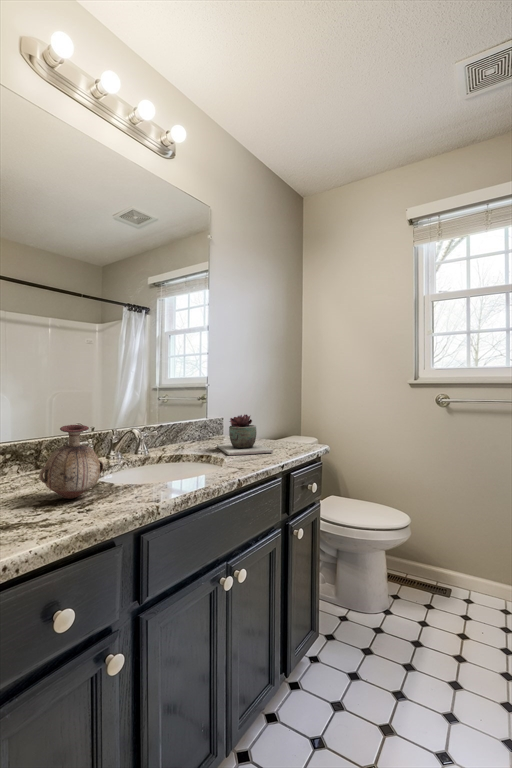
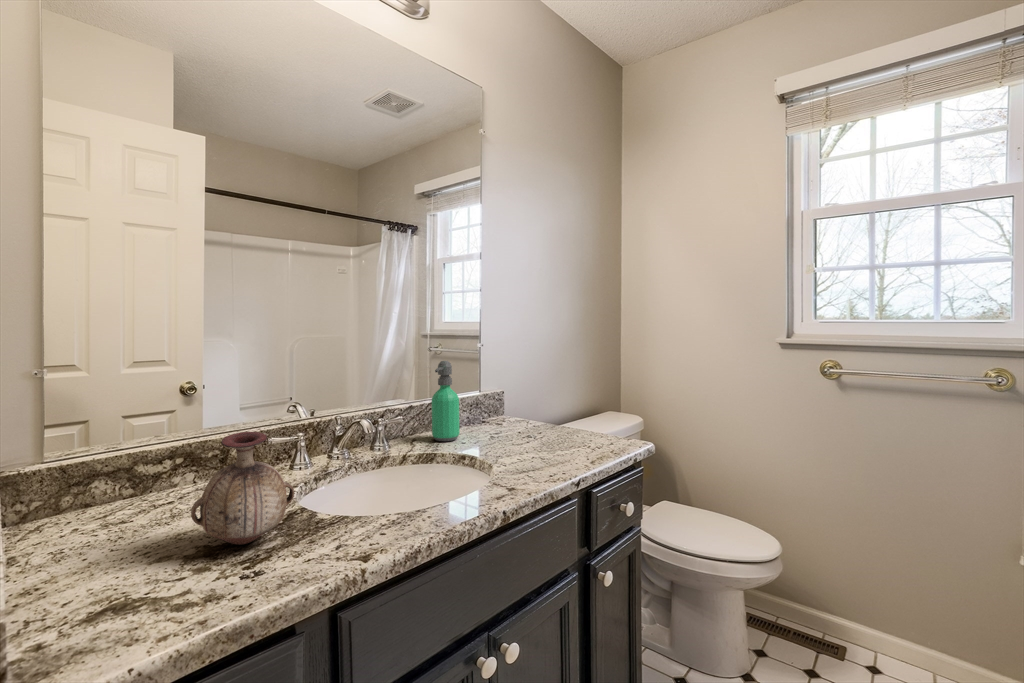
soap dispenser: none [178,393,197,449] -> present [432,361,460,441]
succulent plant: present [217,415,273,456] -> none [489,392,569,456]

